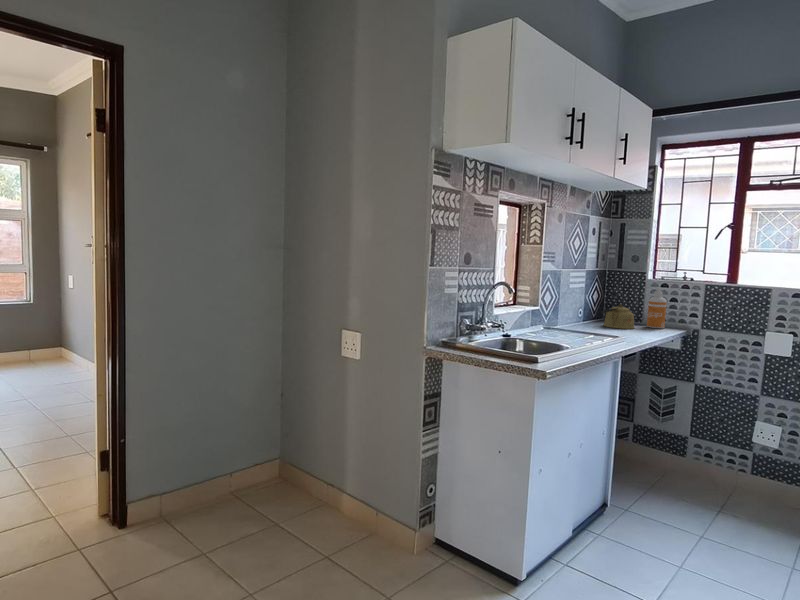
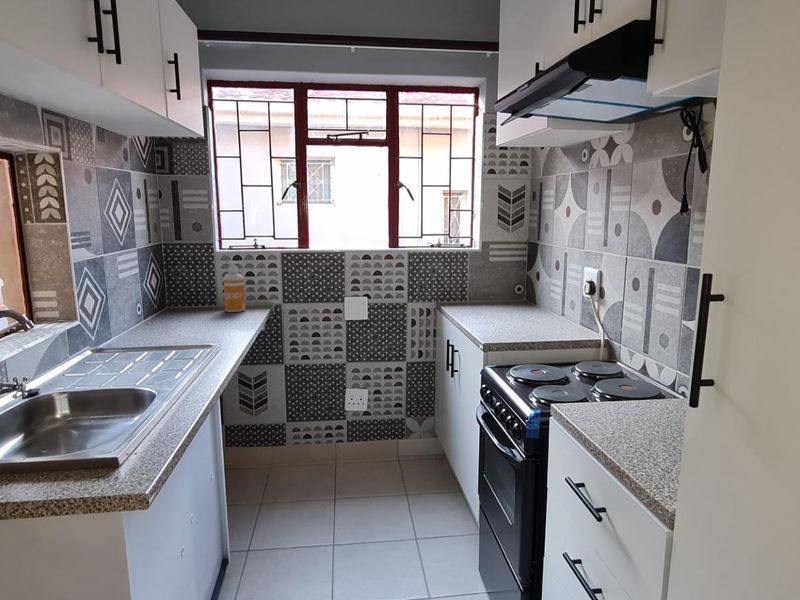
kettle: present [601,304,634,329] -> none [168,290,214,323]

